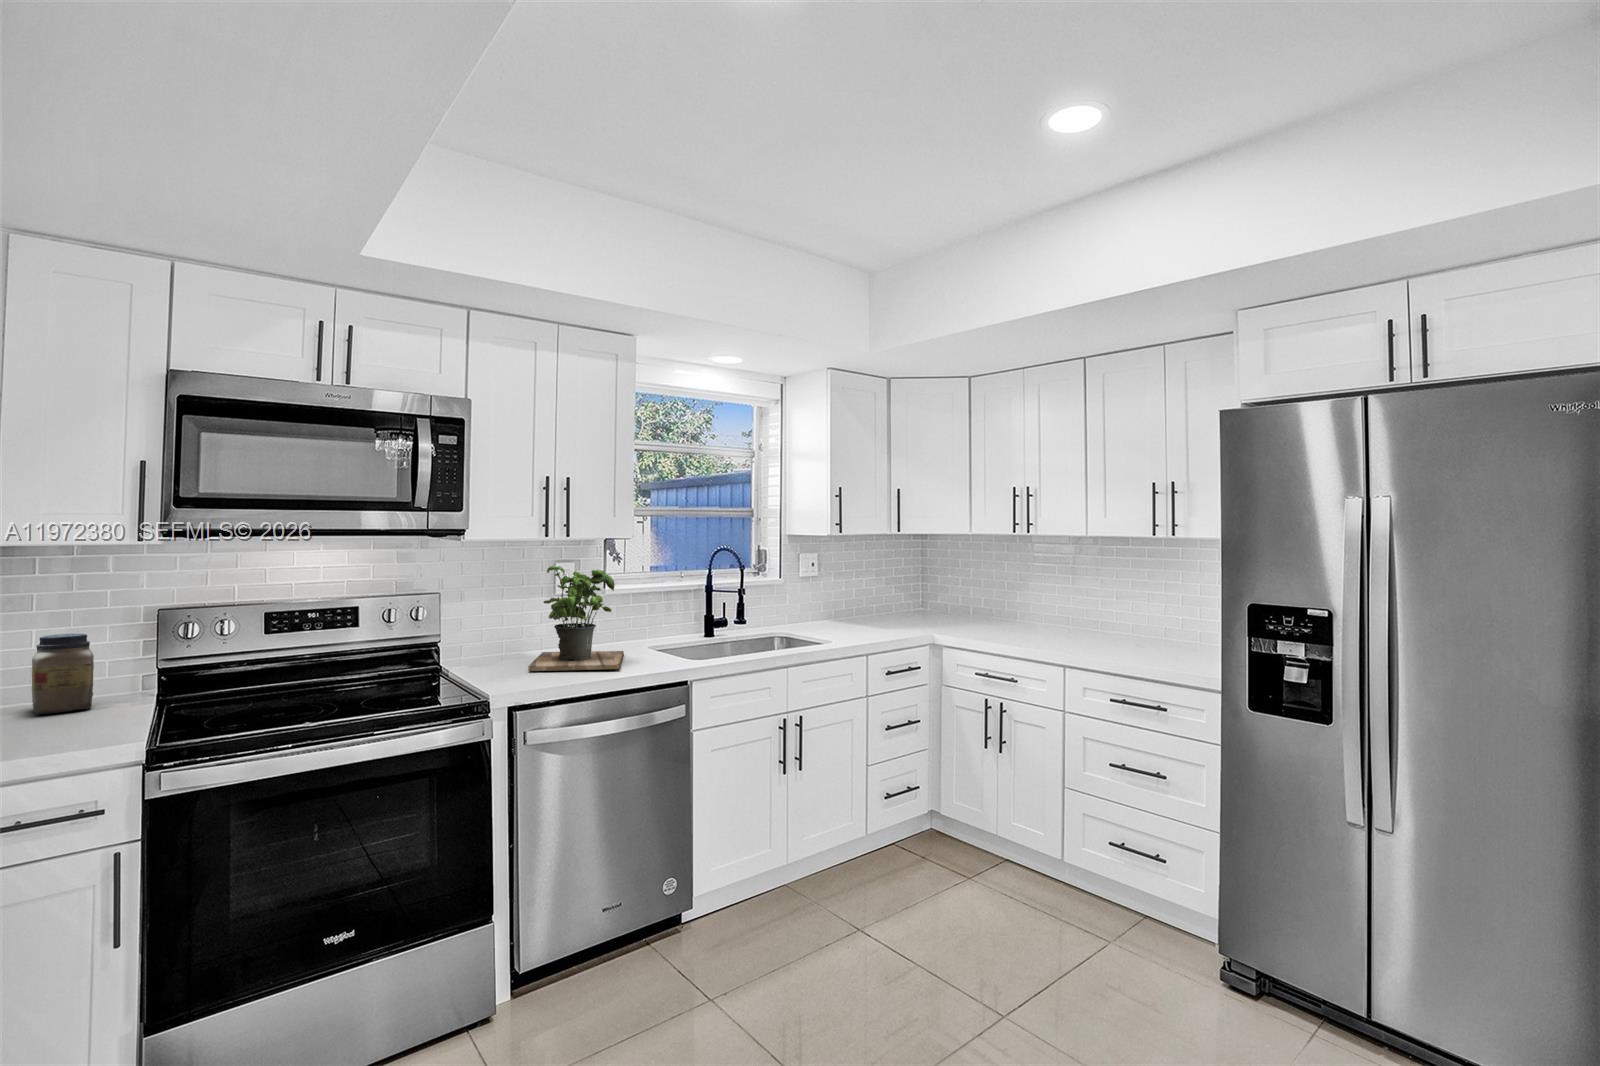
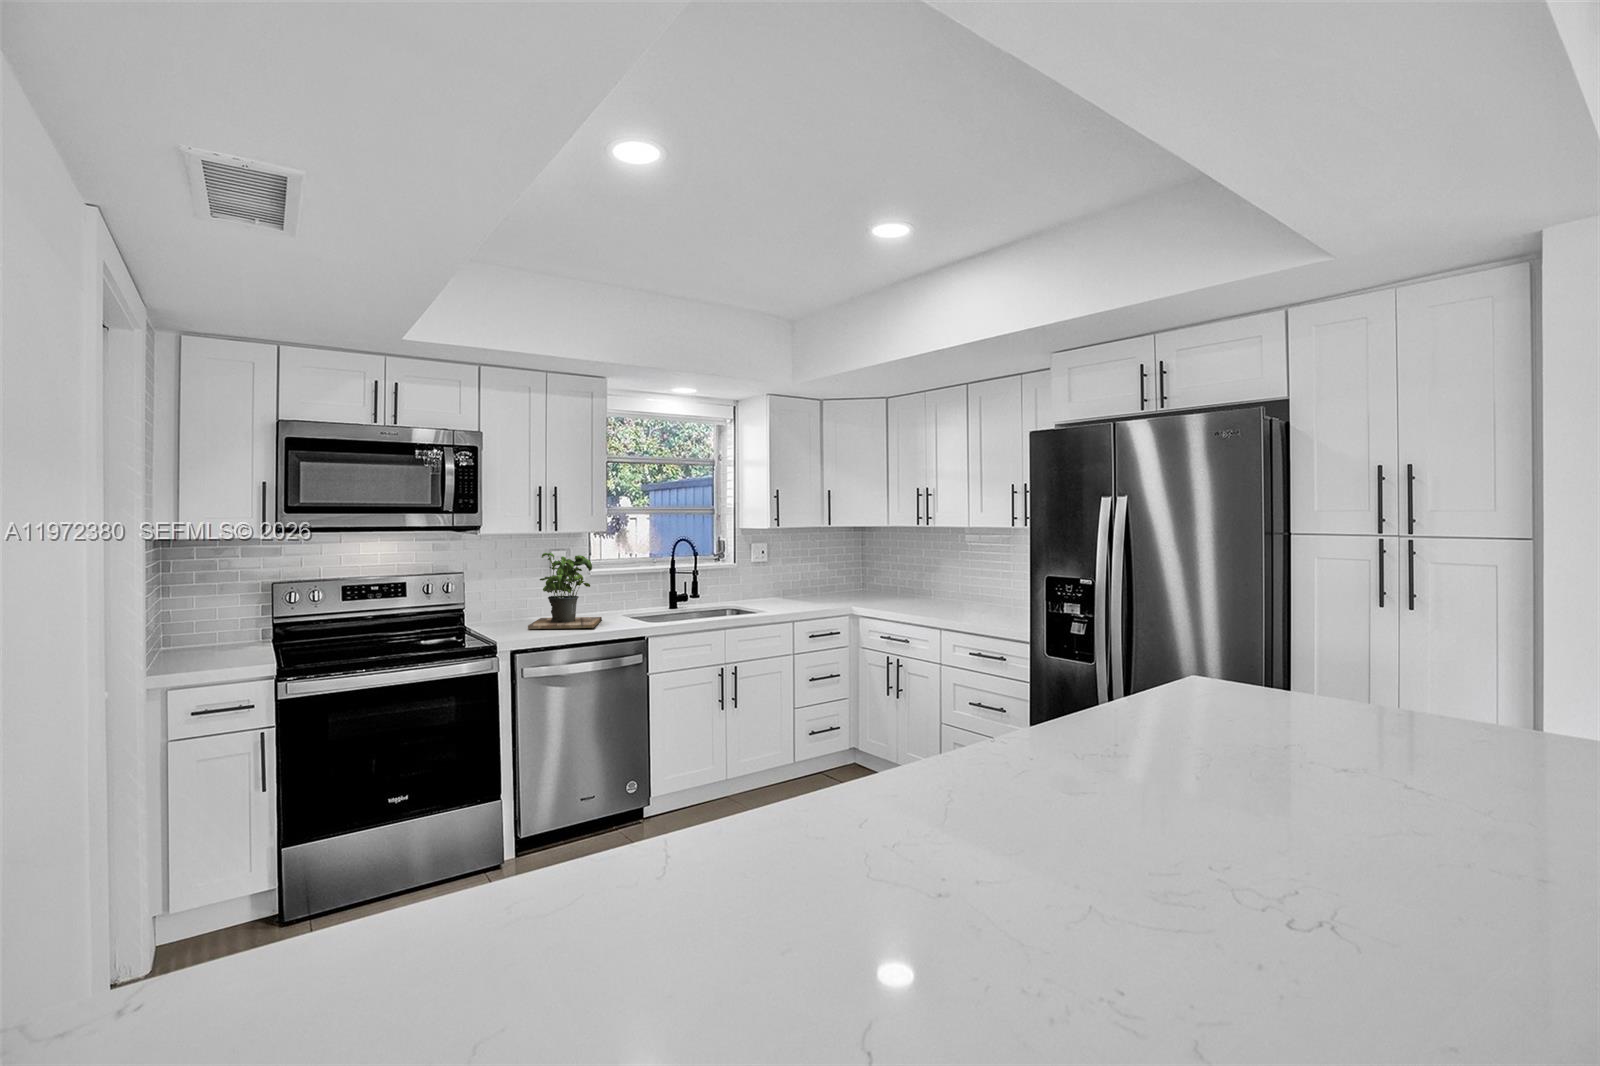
jar: present [32,634,94,715] -> none [195,599,233,652]

